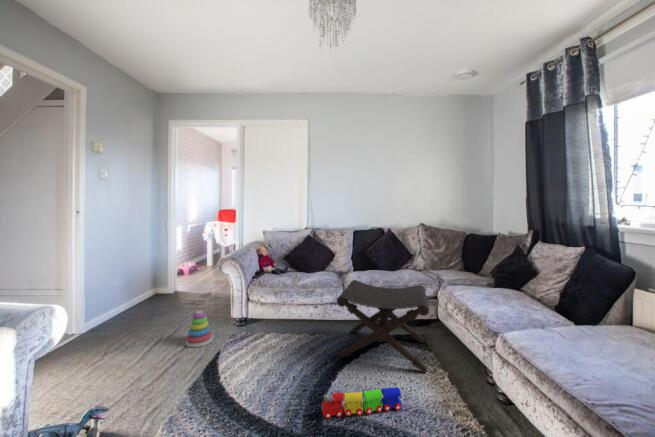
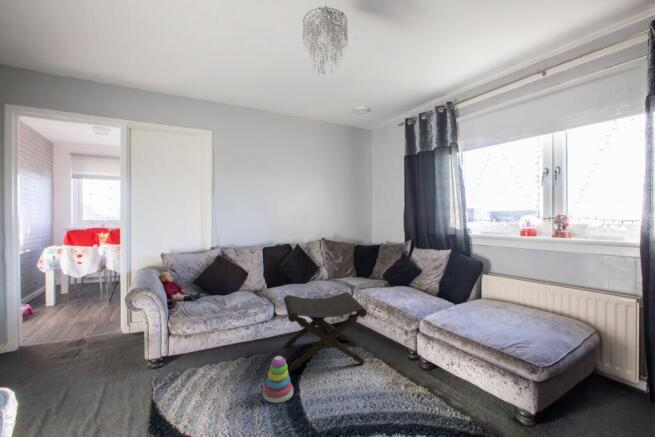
stacking toy: present [186,311,213,347] -> present [263,356,293,403]
toy train: present [322,387,401,419] -> none [305,379,362,422]

